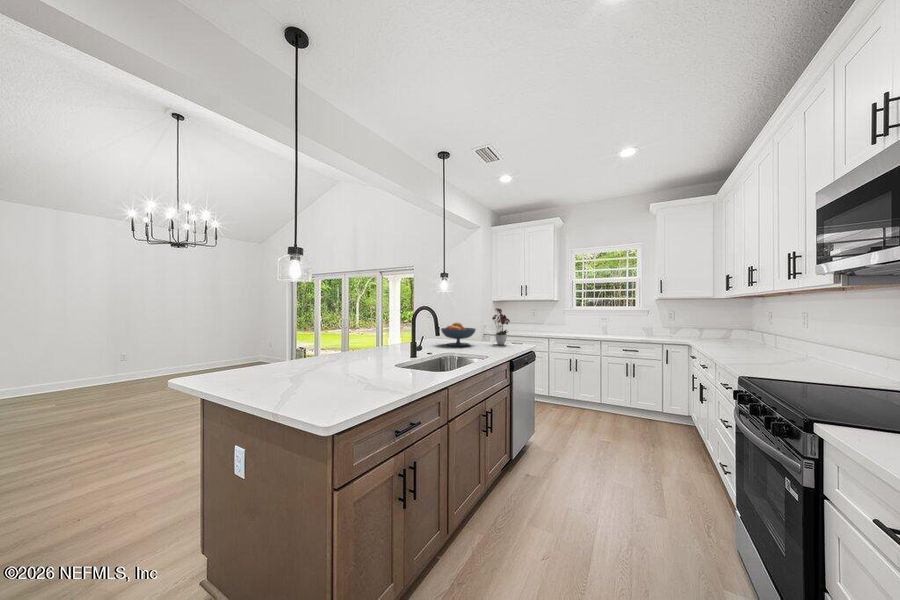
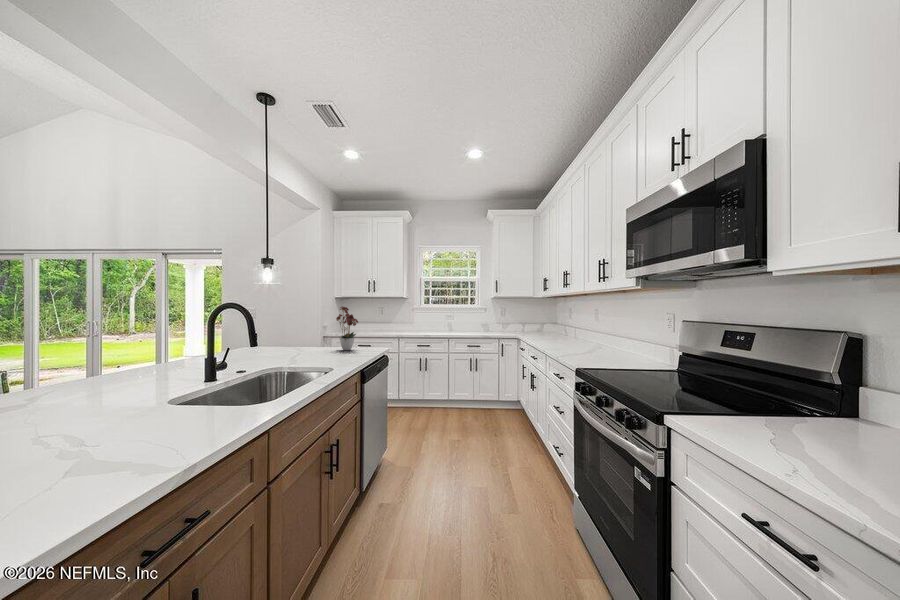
fruit bowl: present [441,323,476,346] -> none [267,325,316,355]

